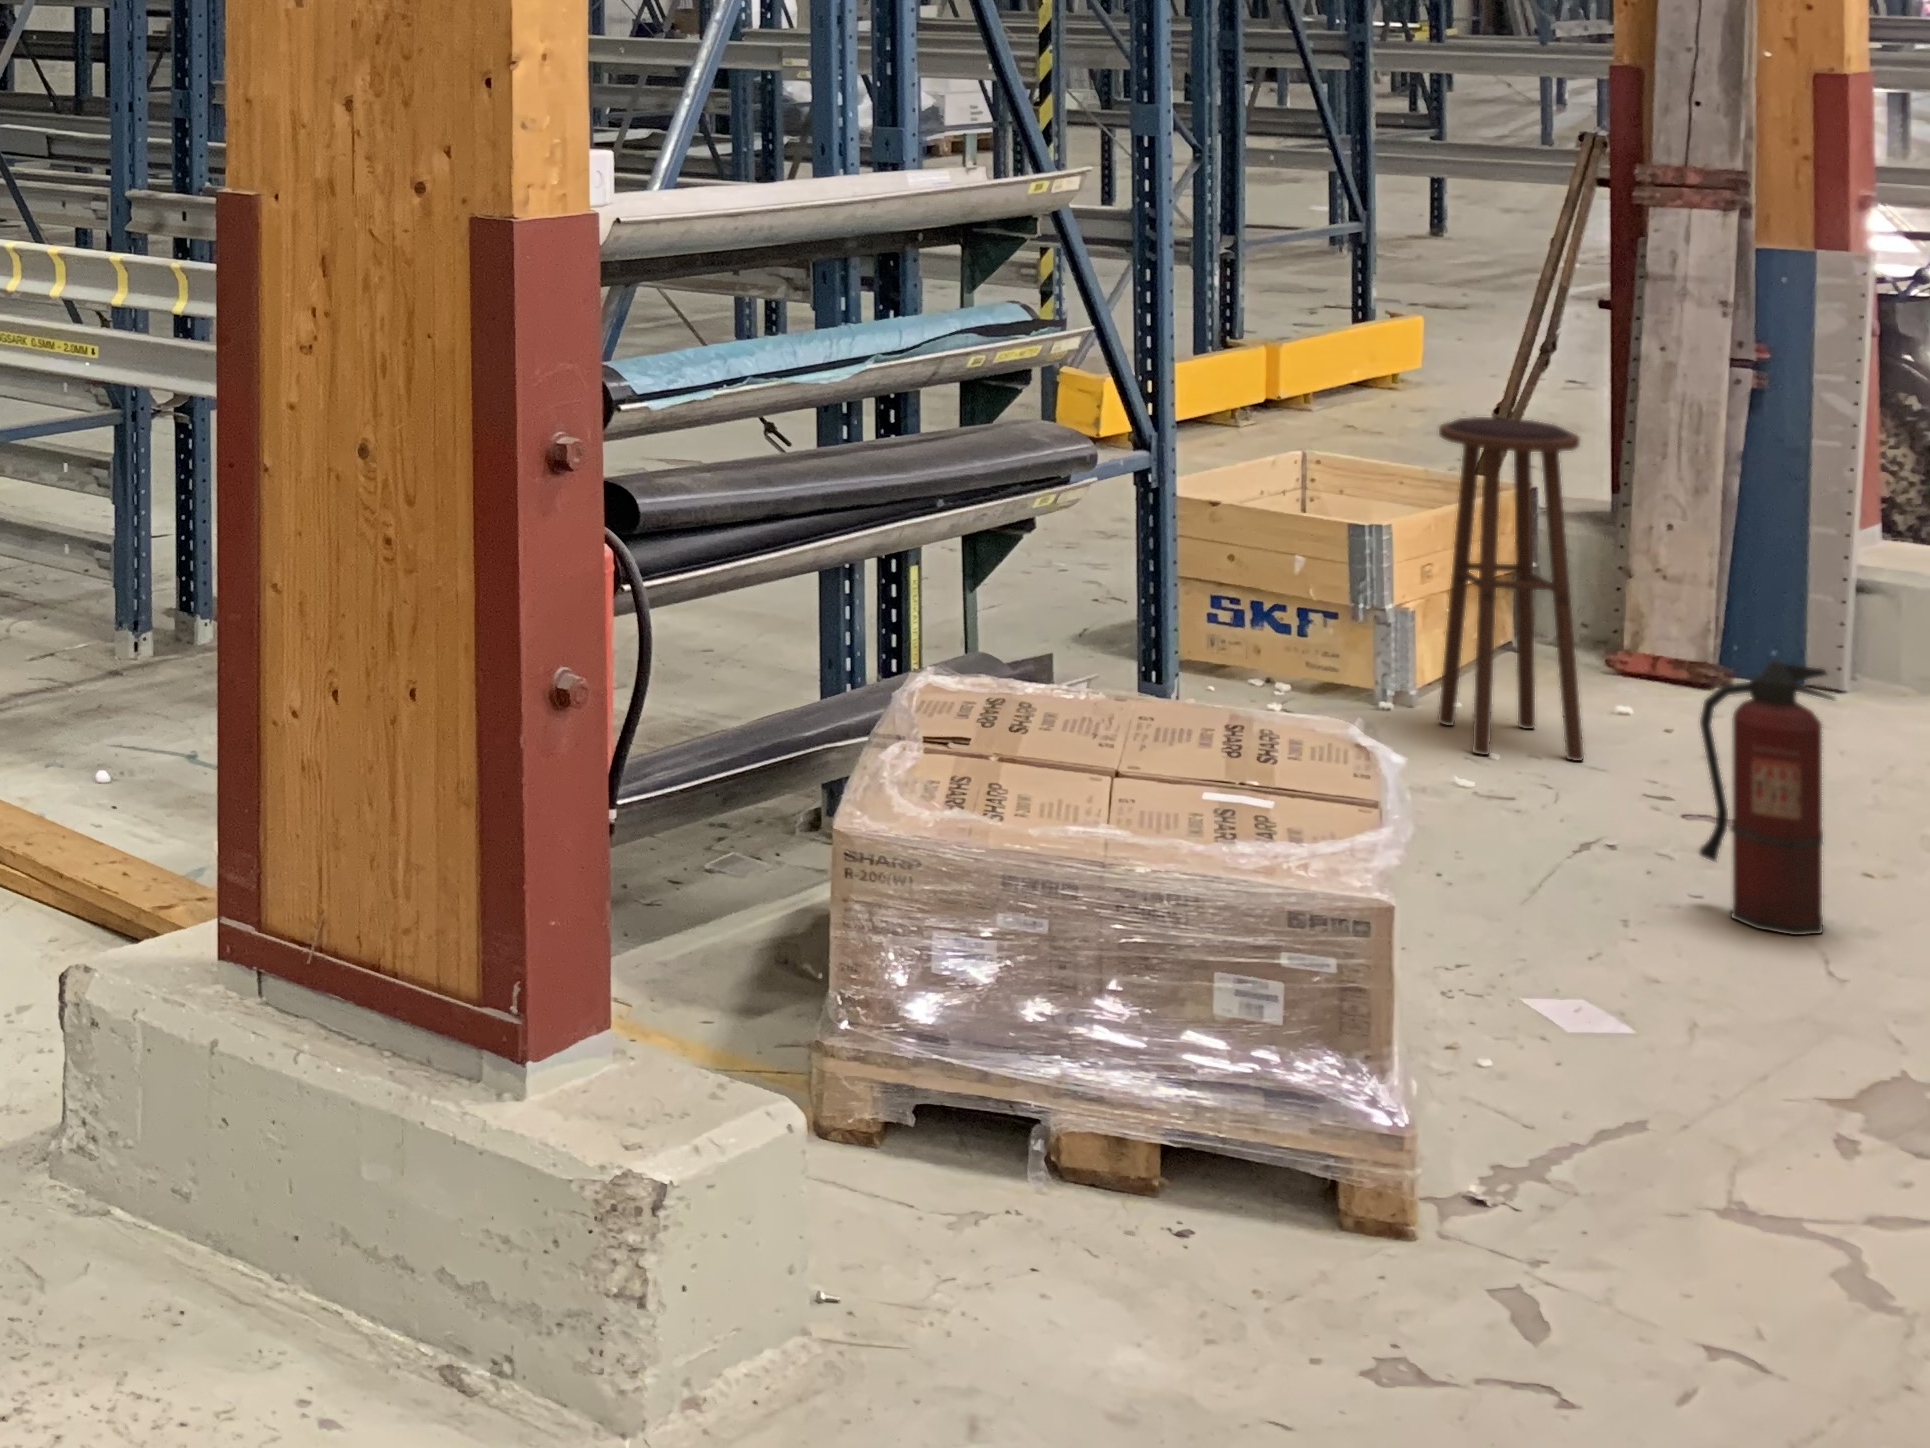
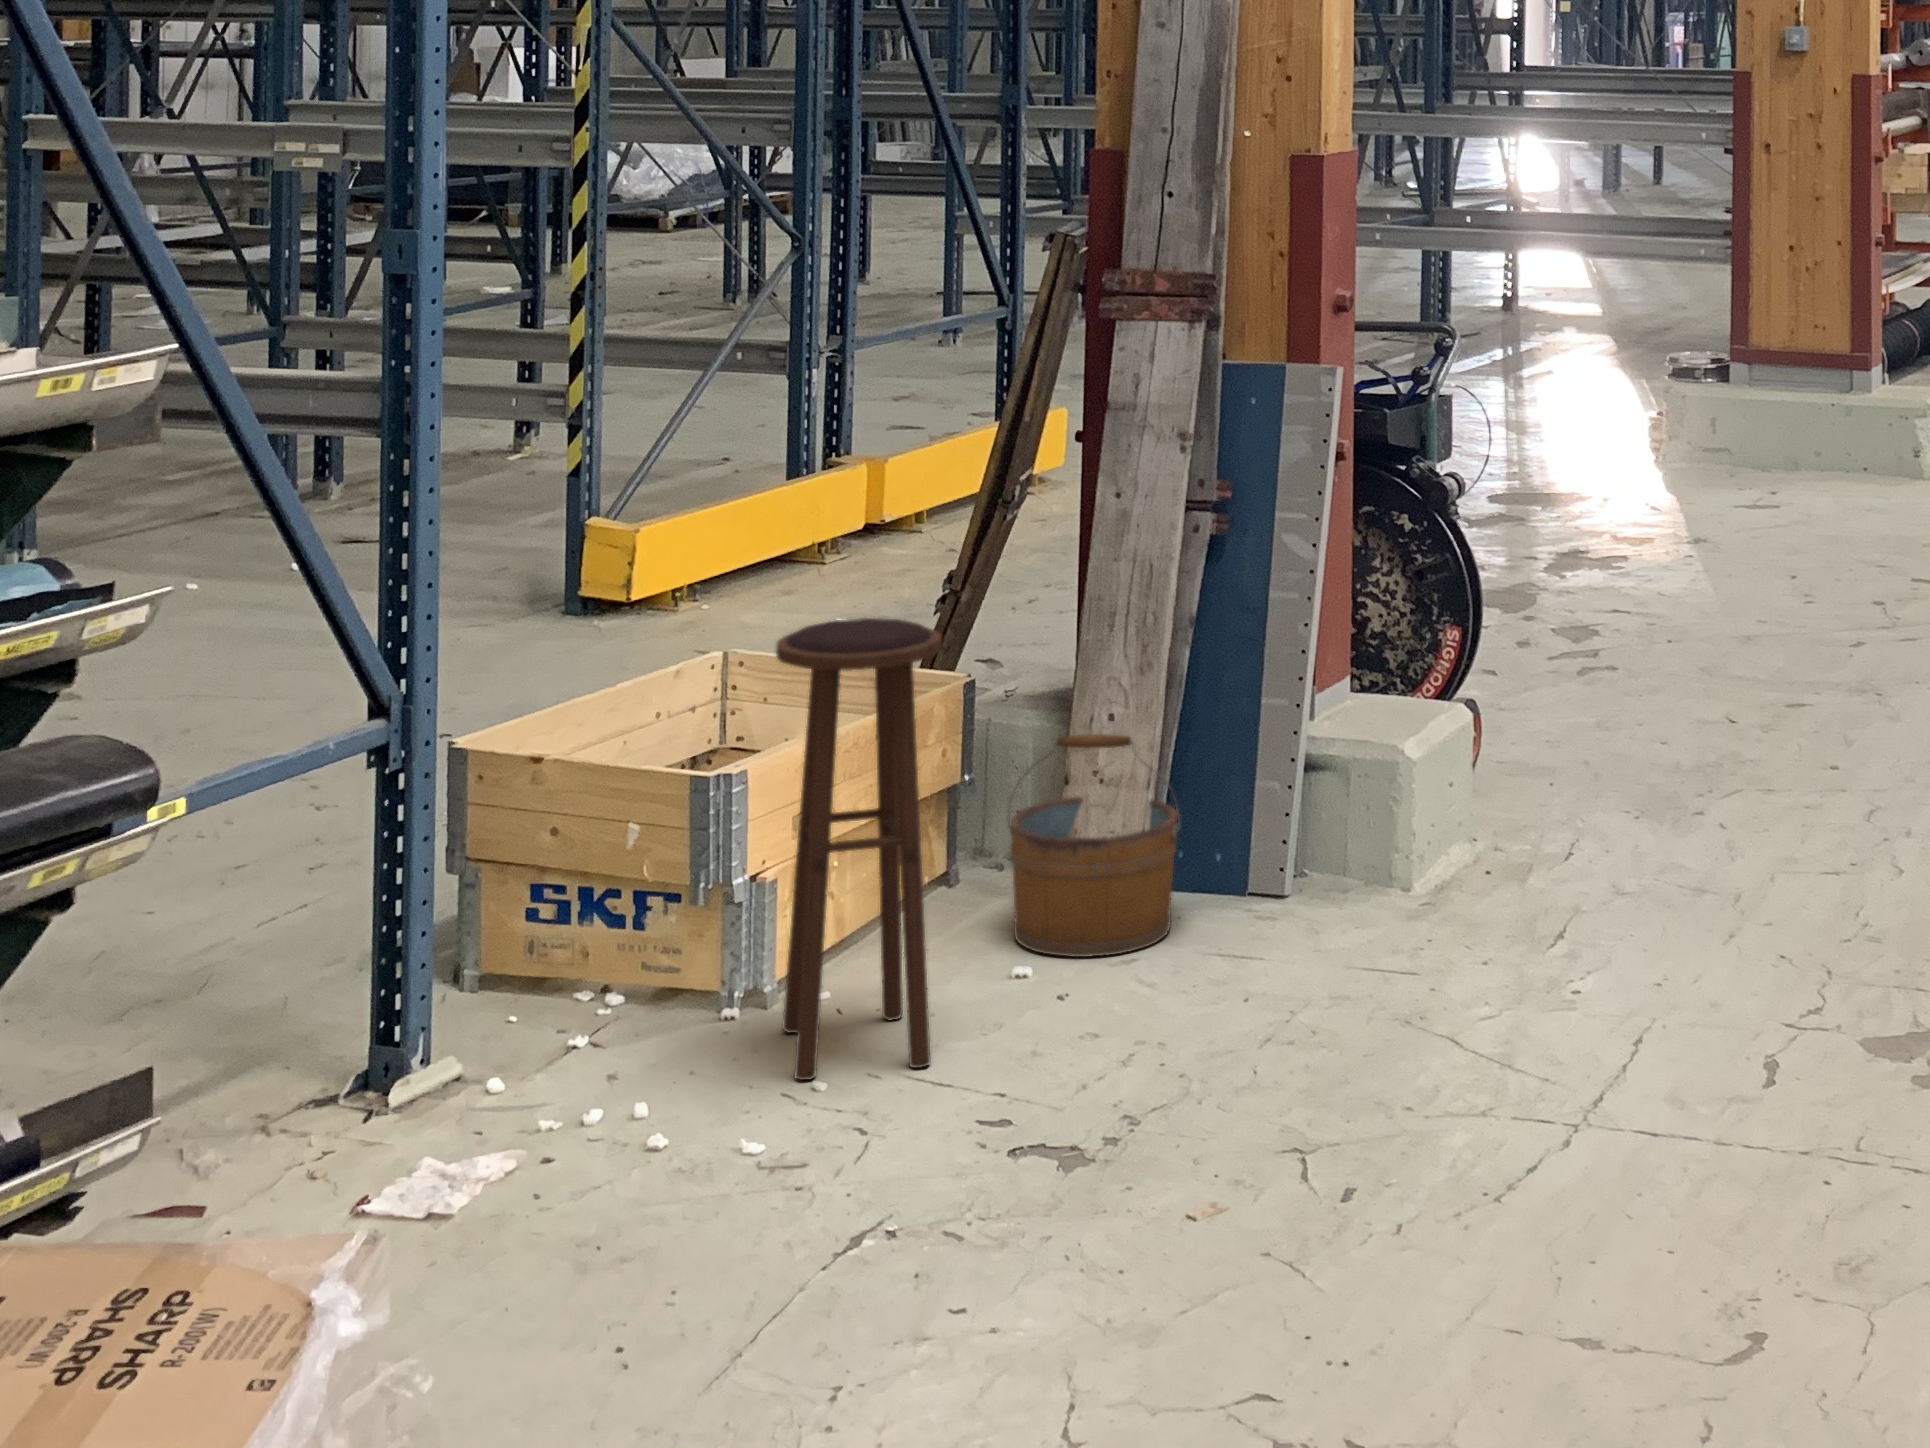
bucket: none [1586,536,1752,713] -> present [1009,734,1180,957]
fire extinguisher: present [1700,660,1835,935] -> none [925,970,1082,1353]

